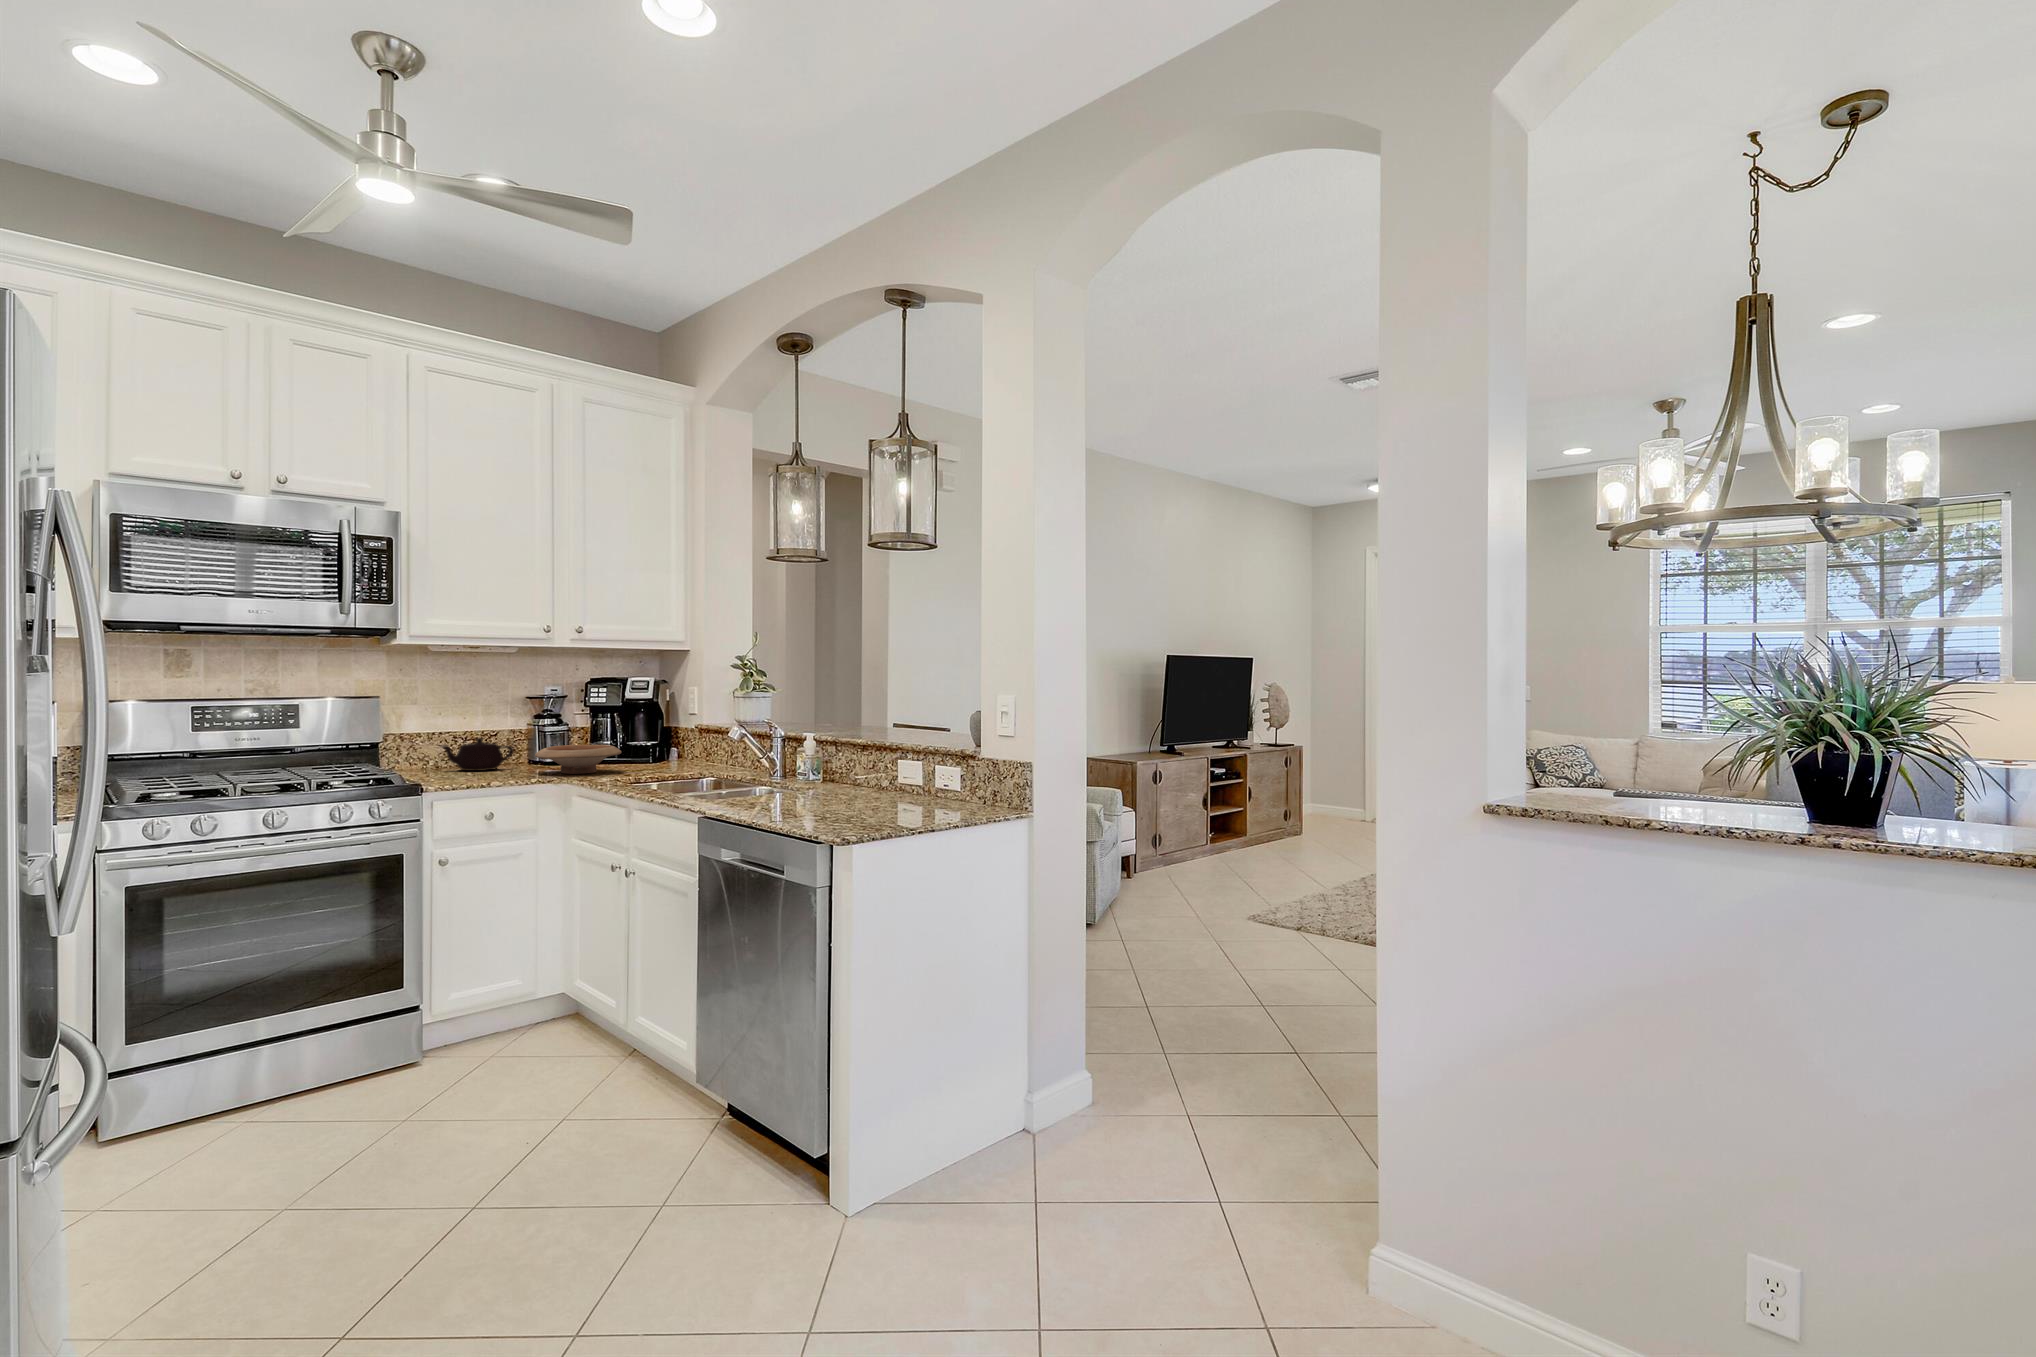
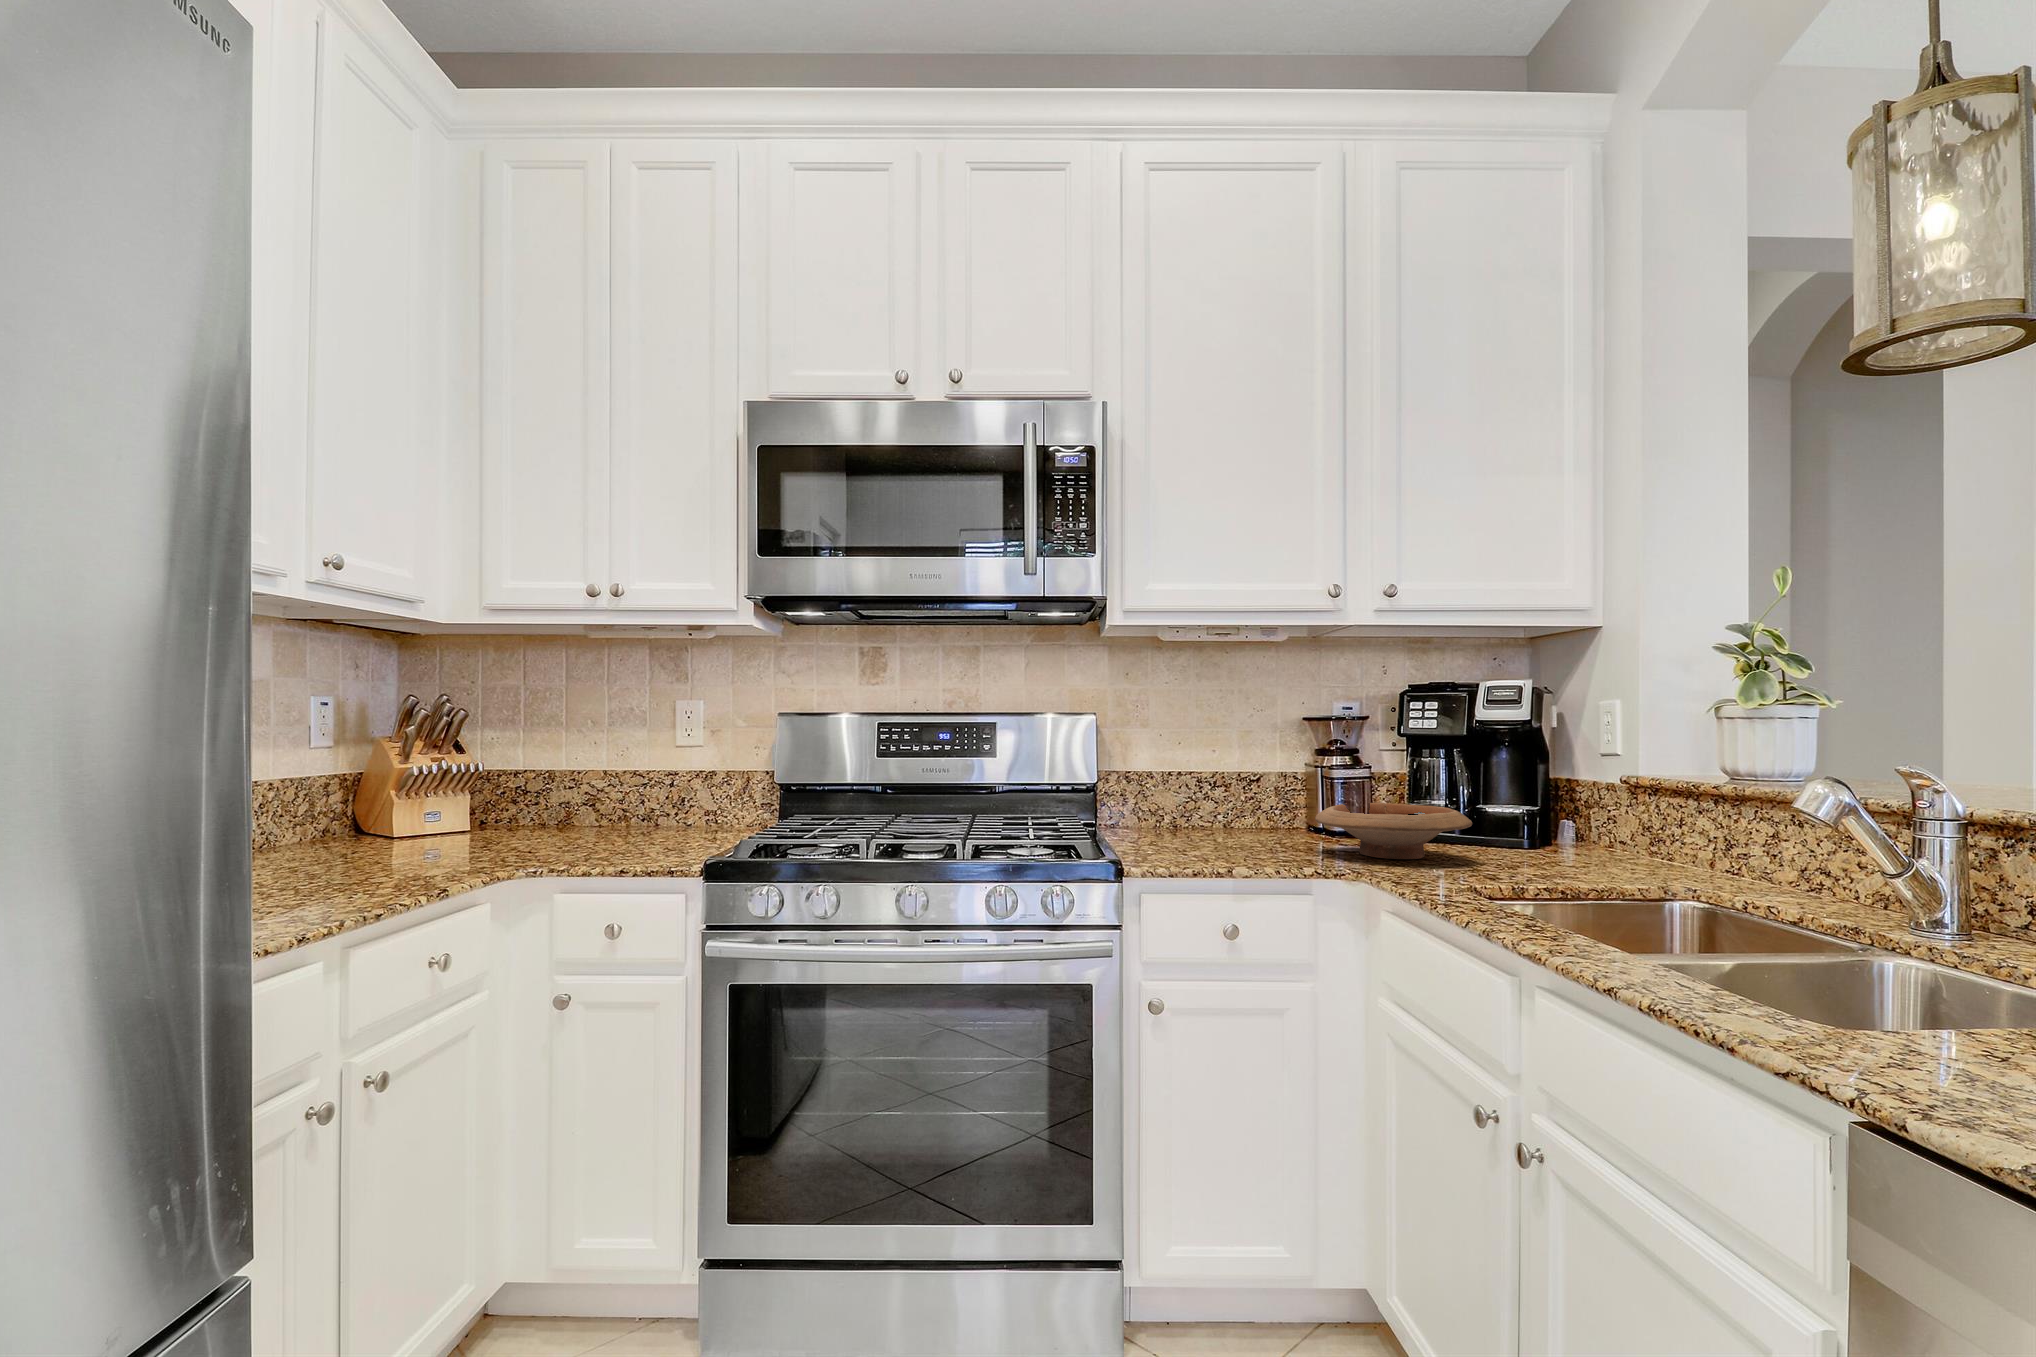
teapot: present [441,738,514,771] -> none [1175,782,1284,837]

